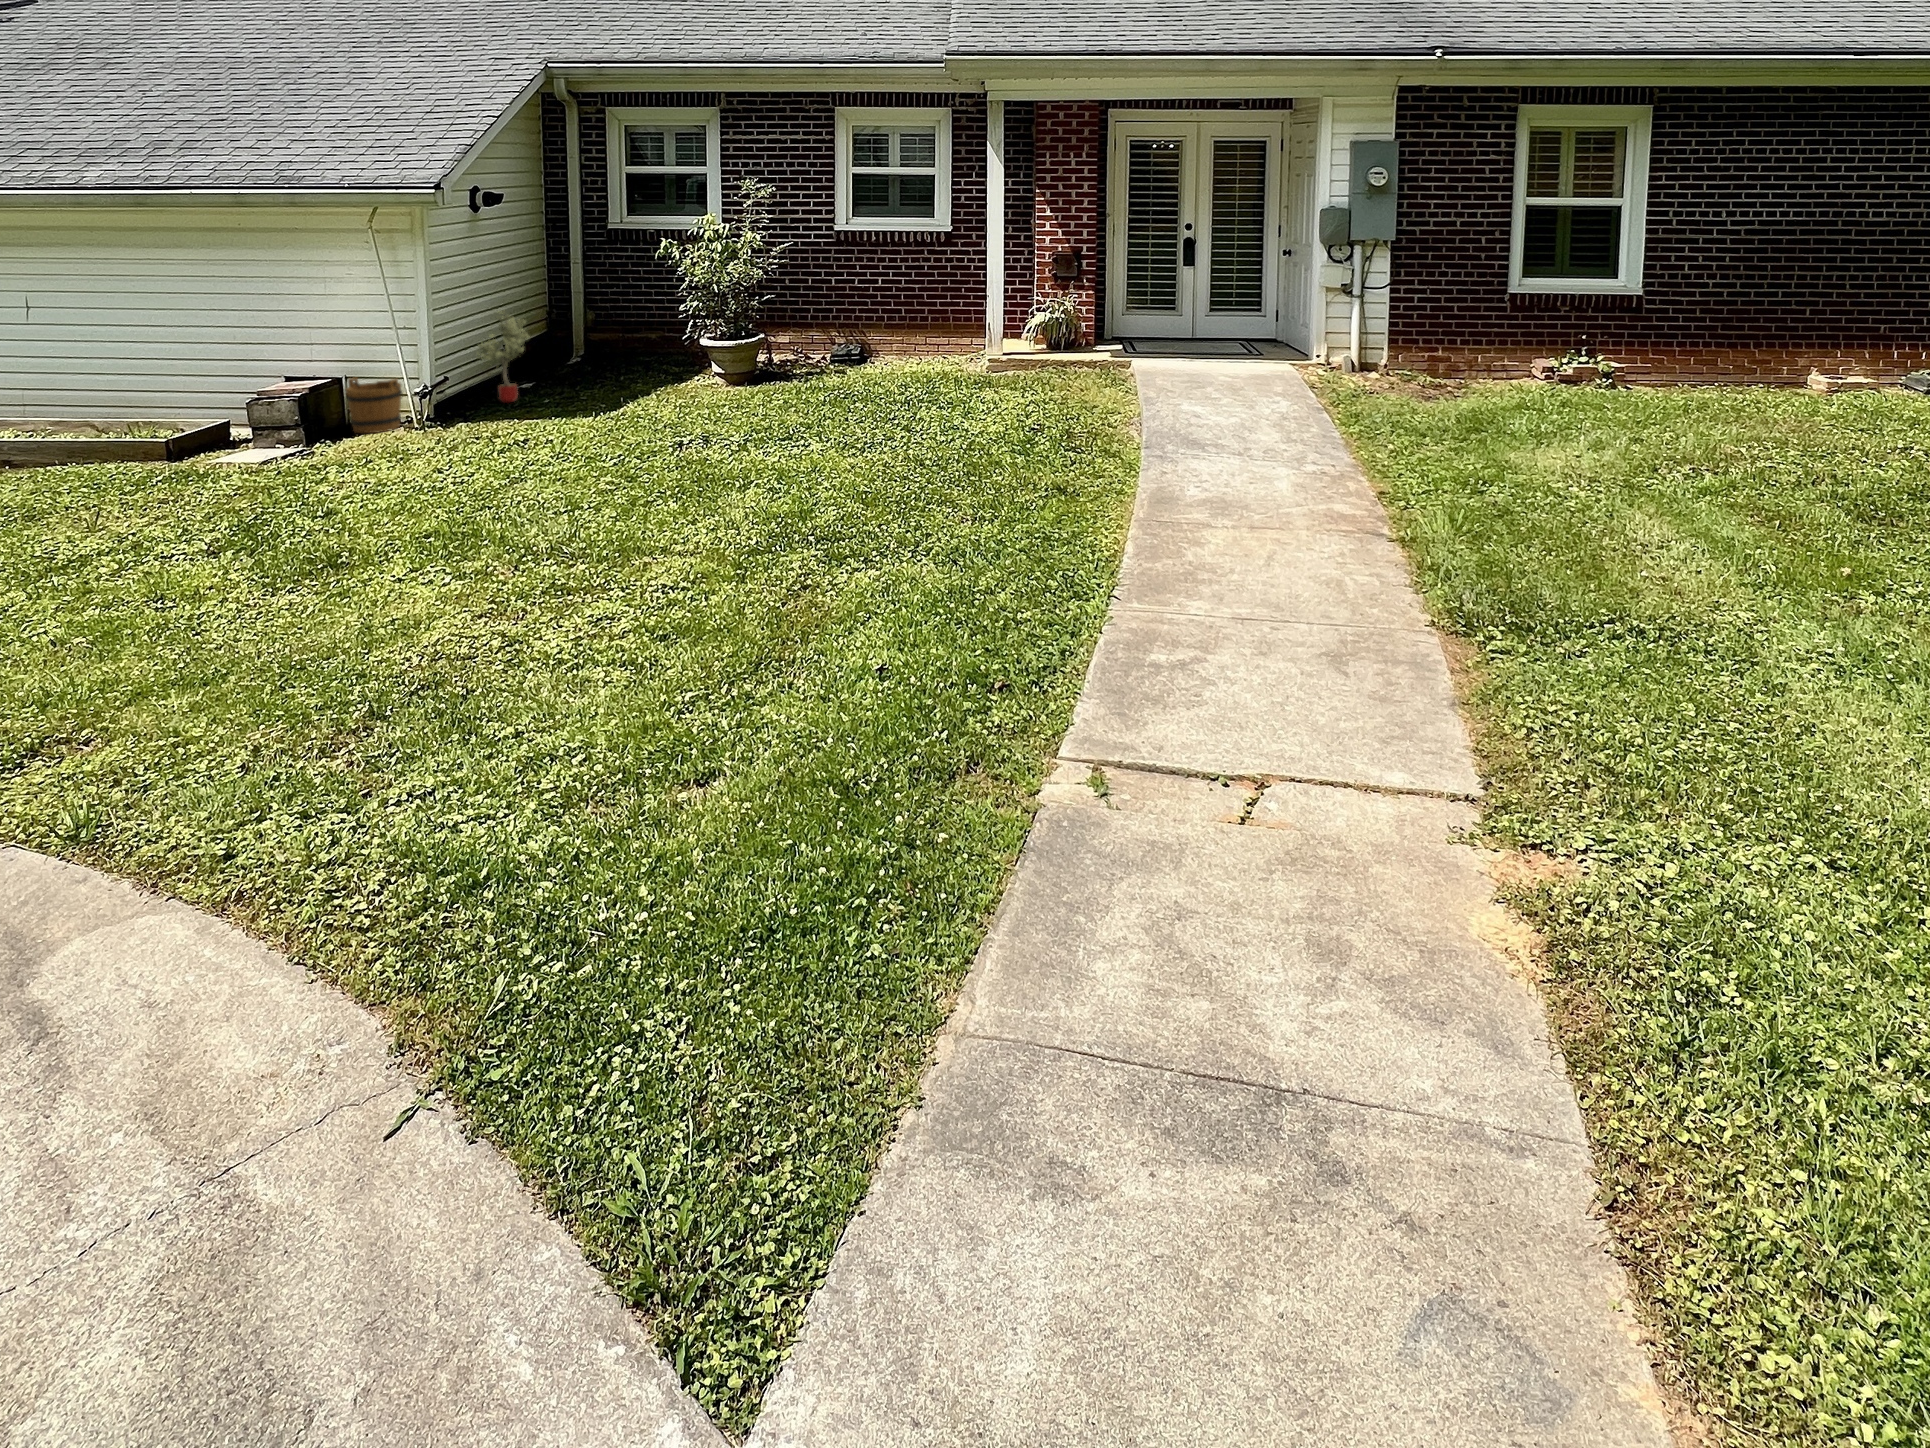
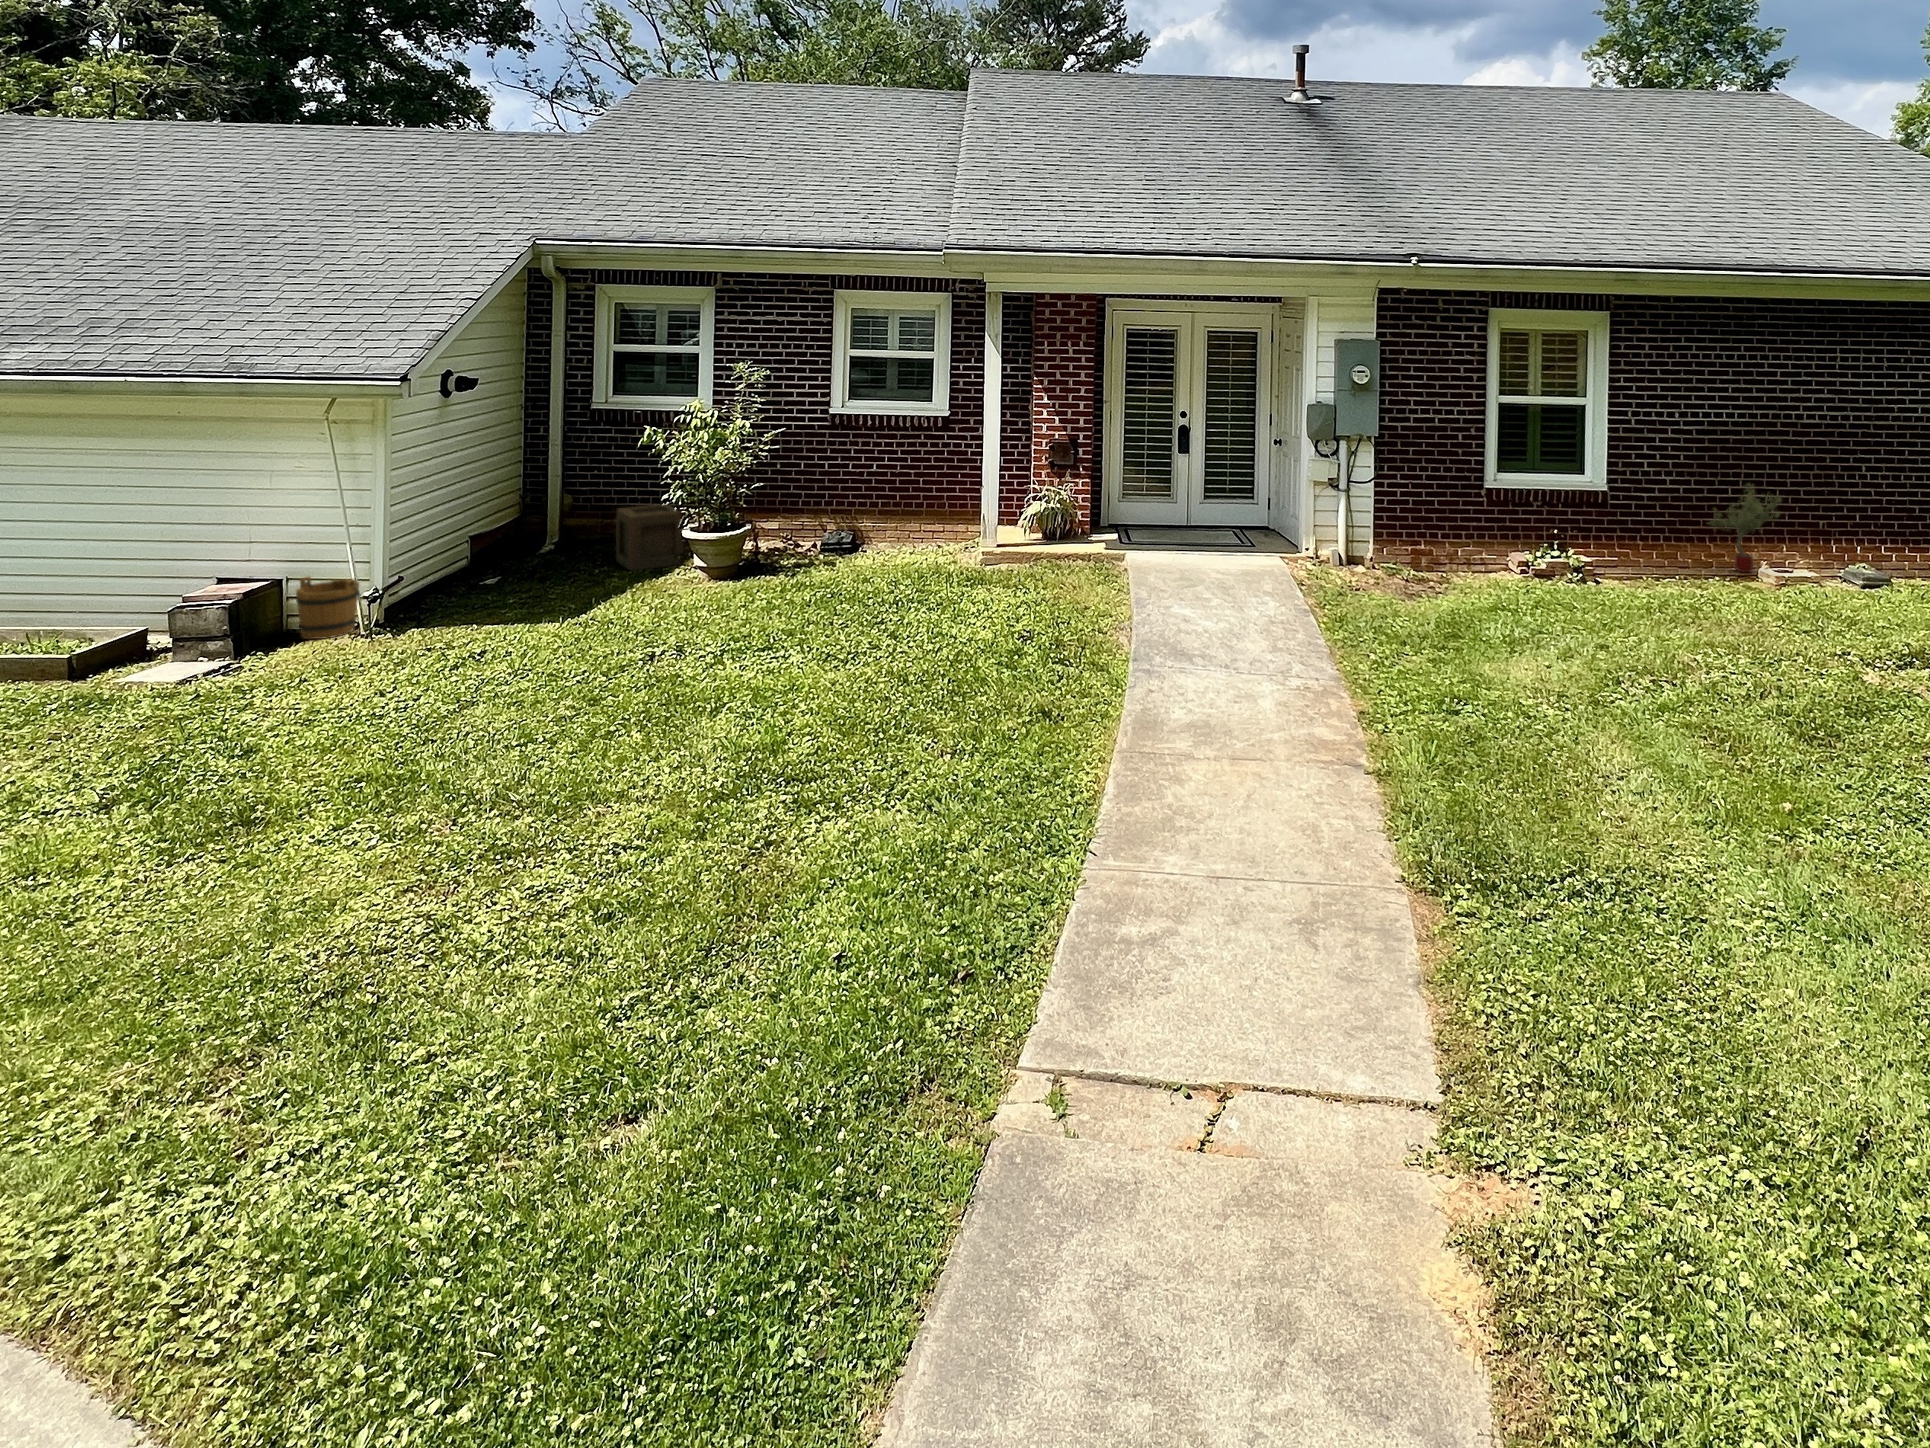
potted tree: present [476,311,528,403] -> present [1707,484,1781,573]
wooden crate: none [628,320,695,382] -> present [616,504,684,571]

